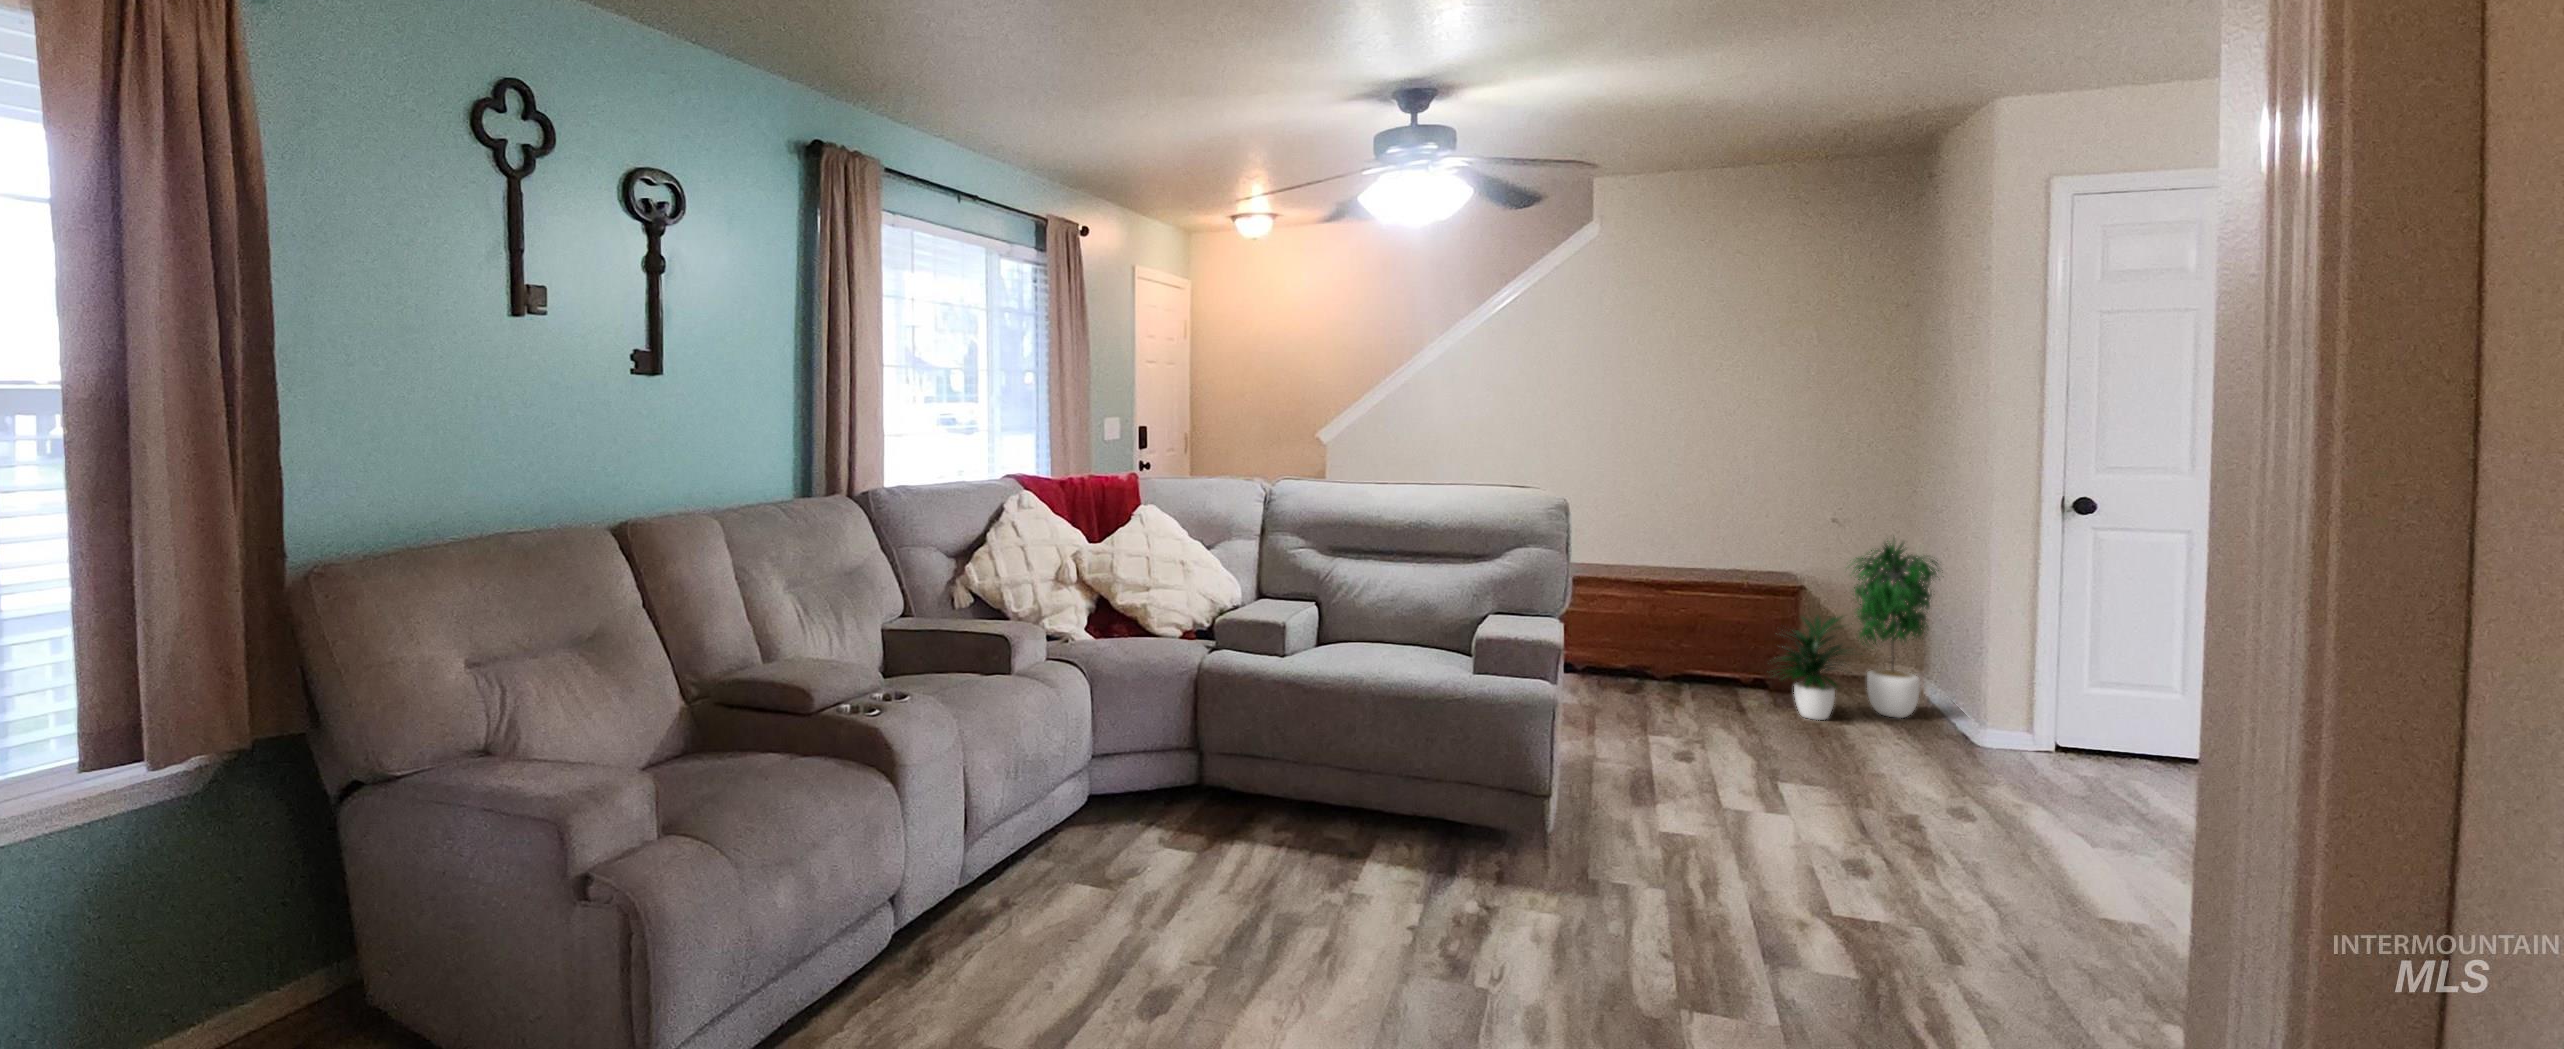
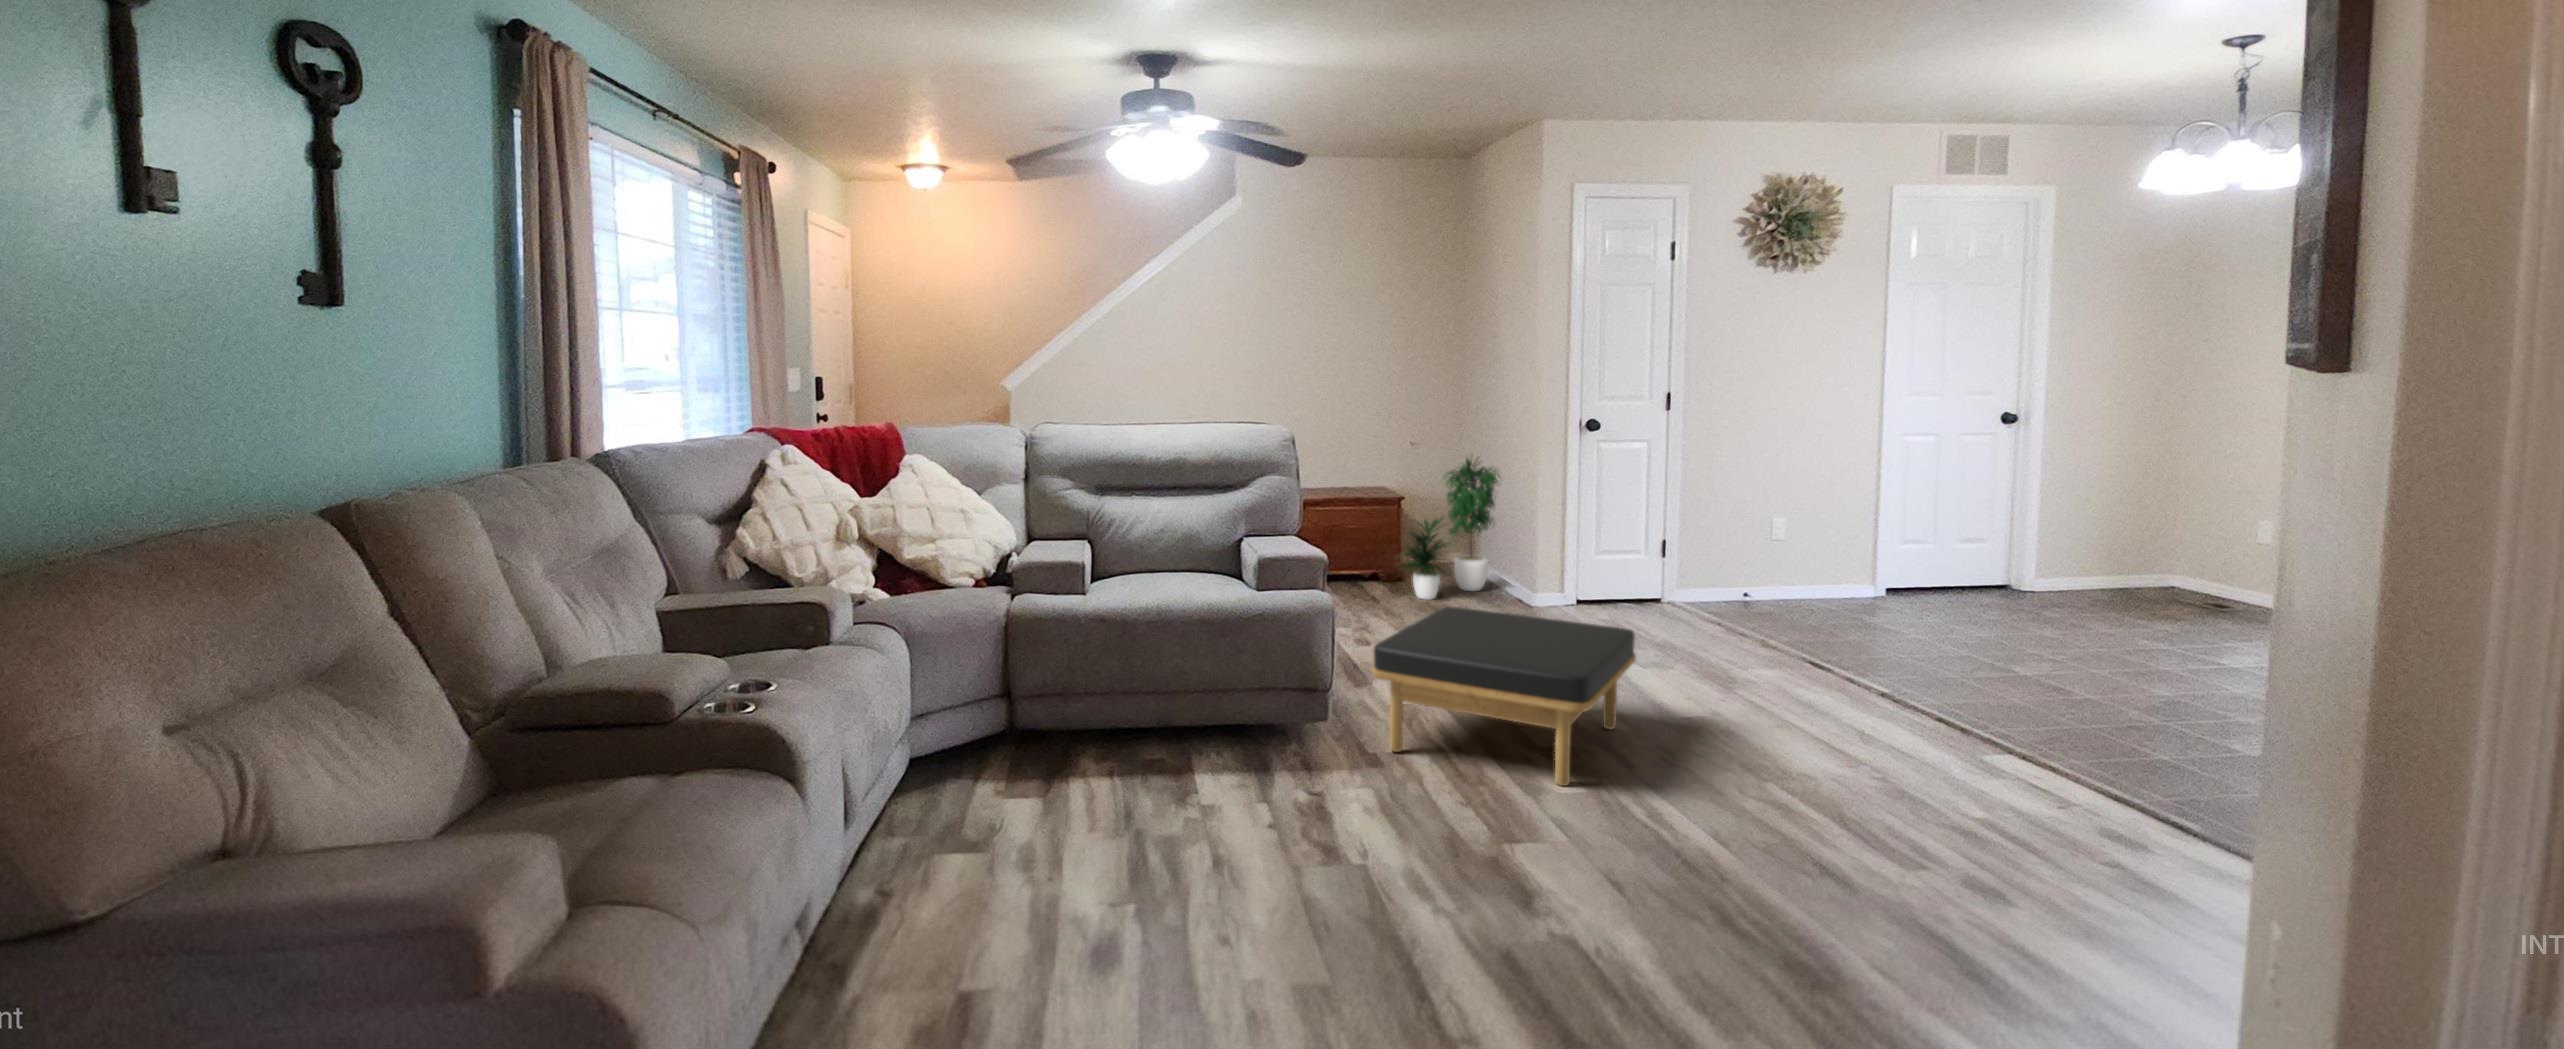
ottoman: none [1596,724,2012,973] -> present [1373,607,1636,786]

